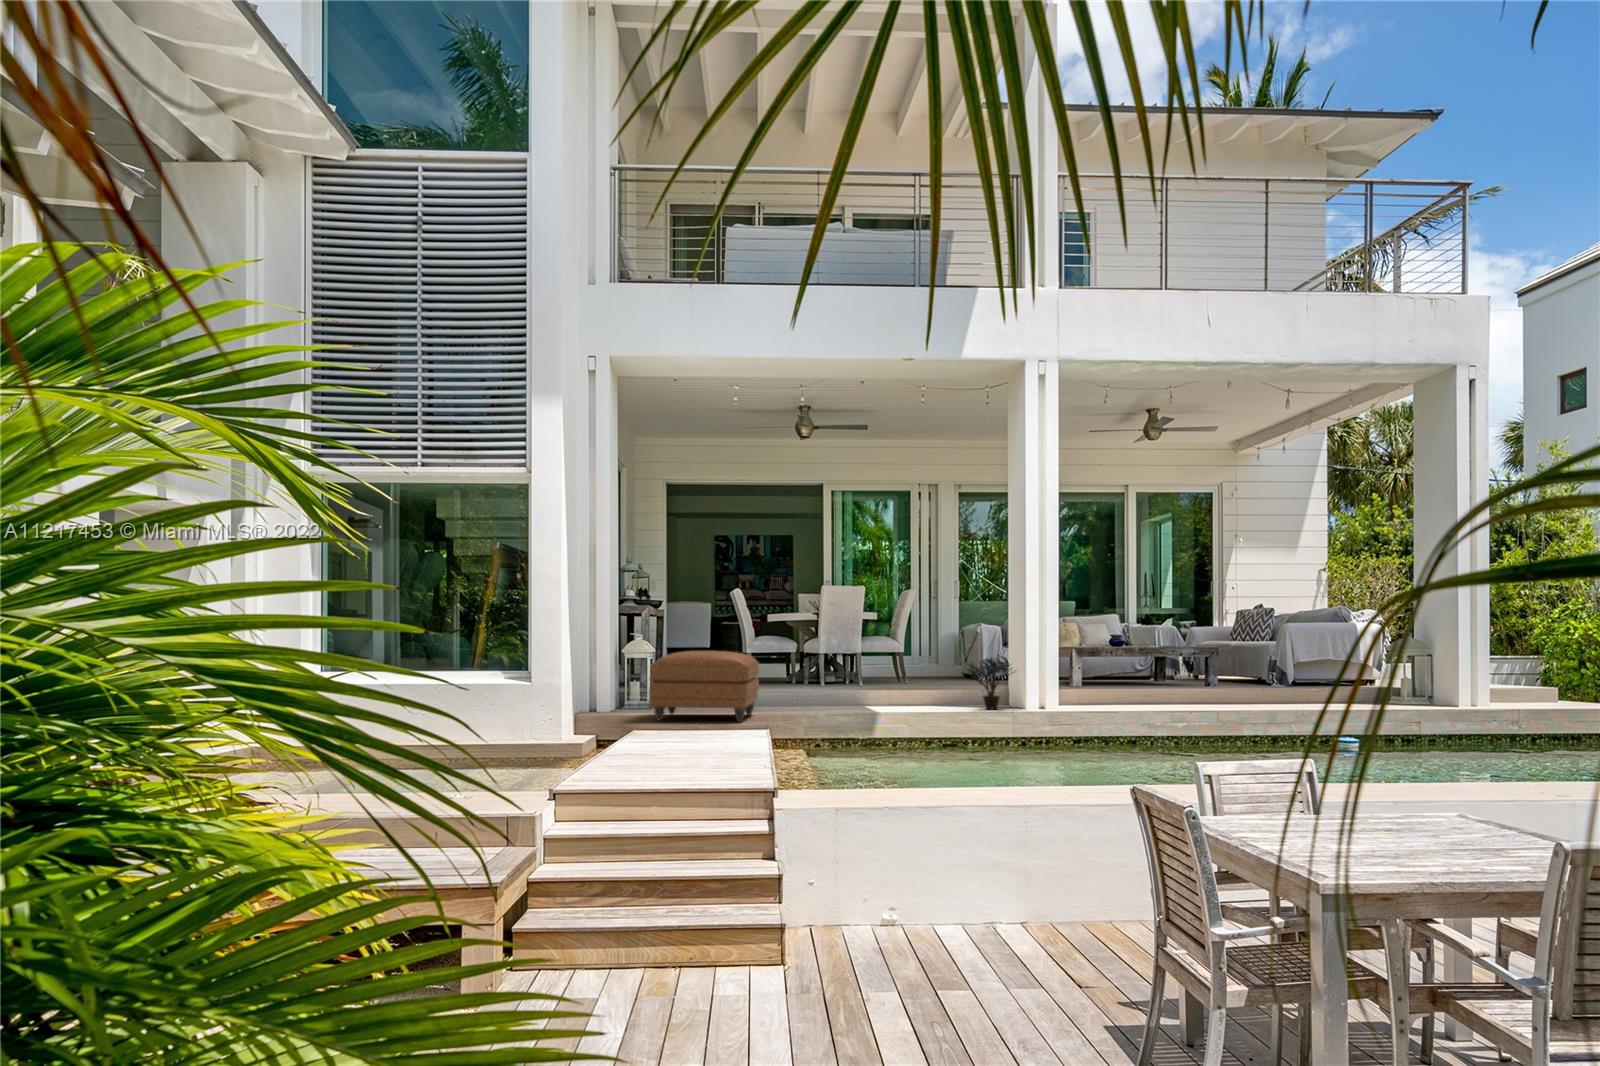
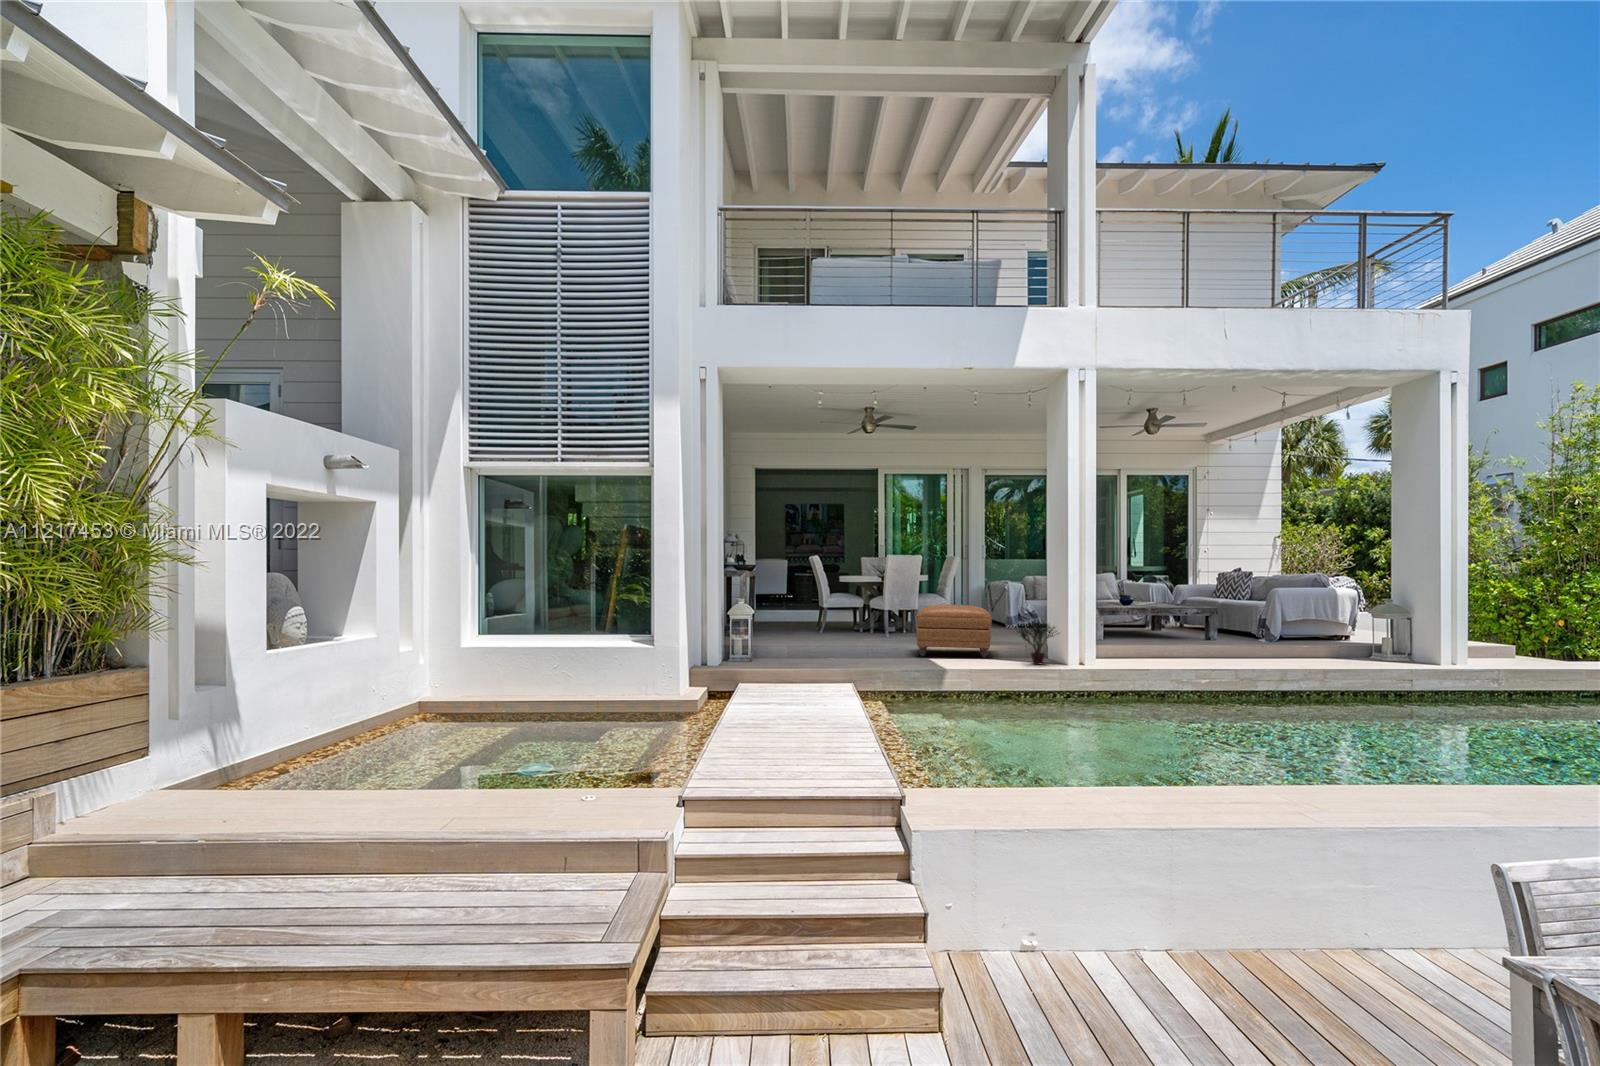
ottoman: present [649,651,759,722] -> present [916,605,992,658]

